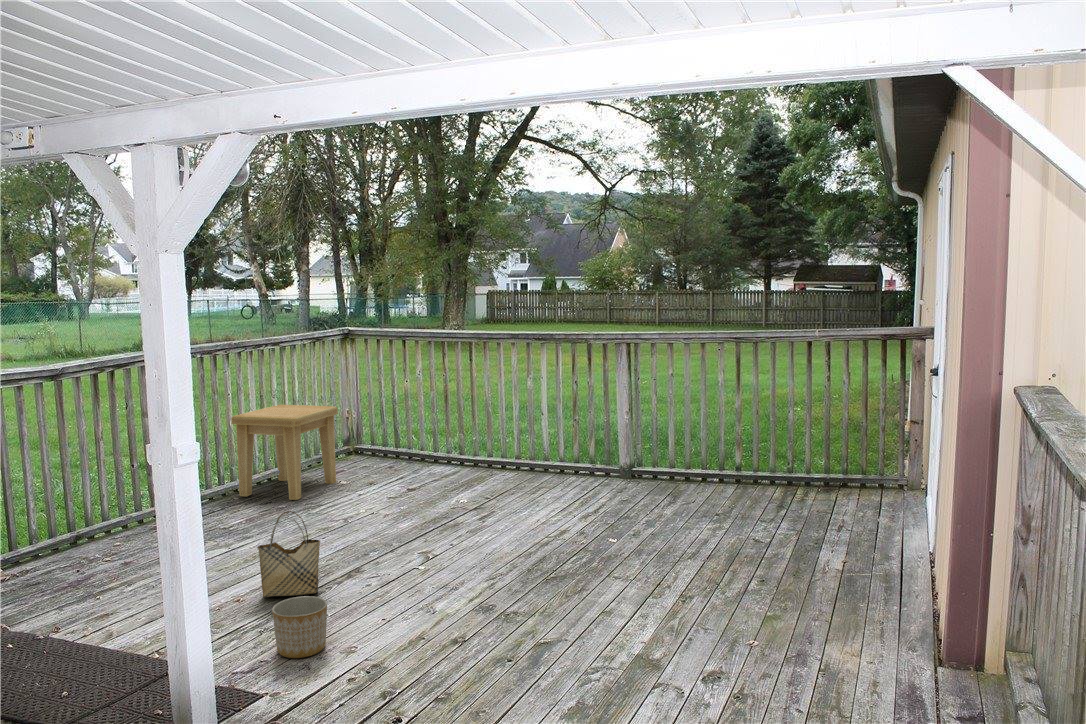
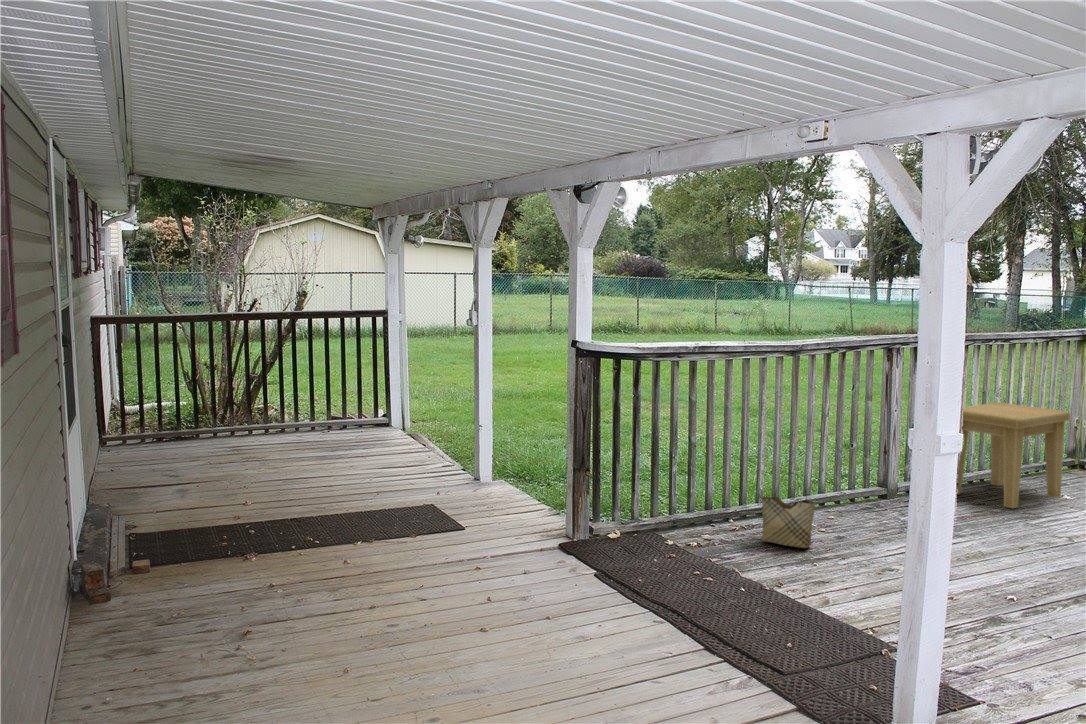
woven basket: present [257,511,320,597] -> present [762,473,815,548]
planter: present [272,596,327,658] -> none [993,610,1057,676]

